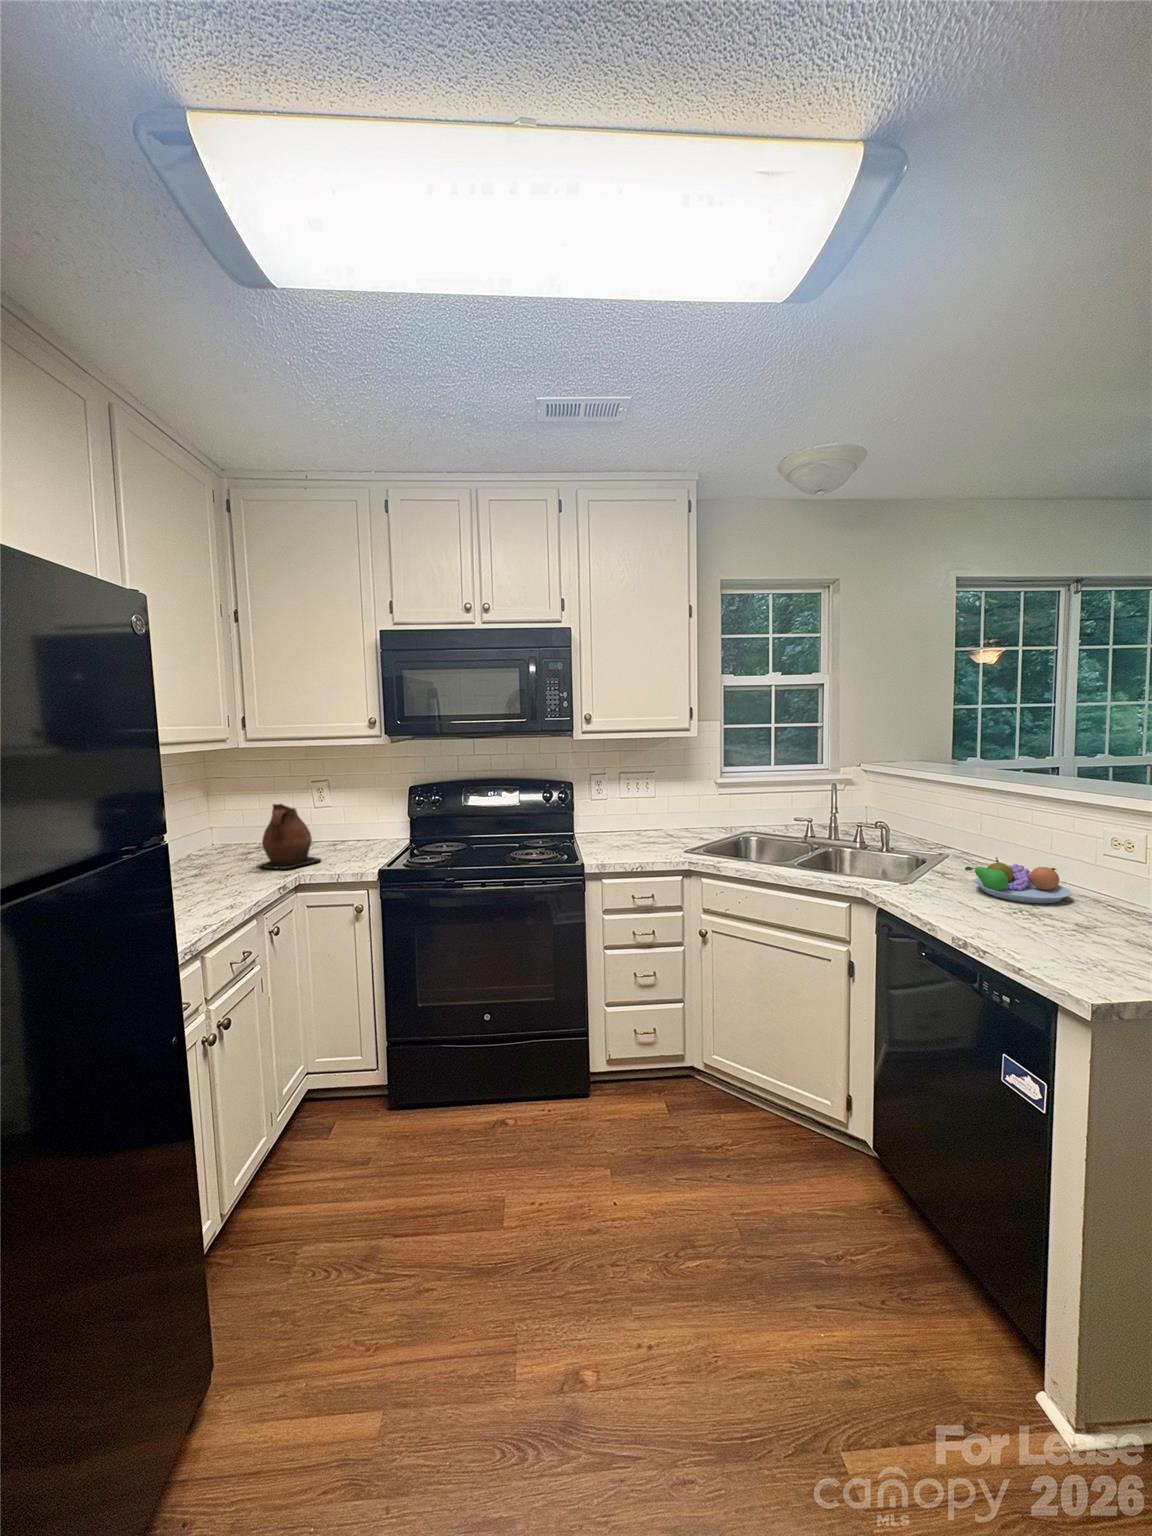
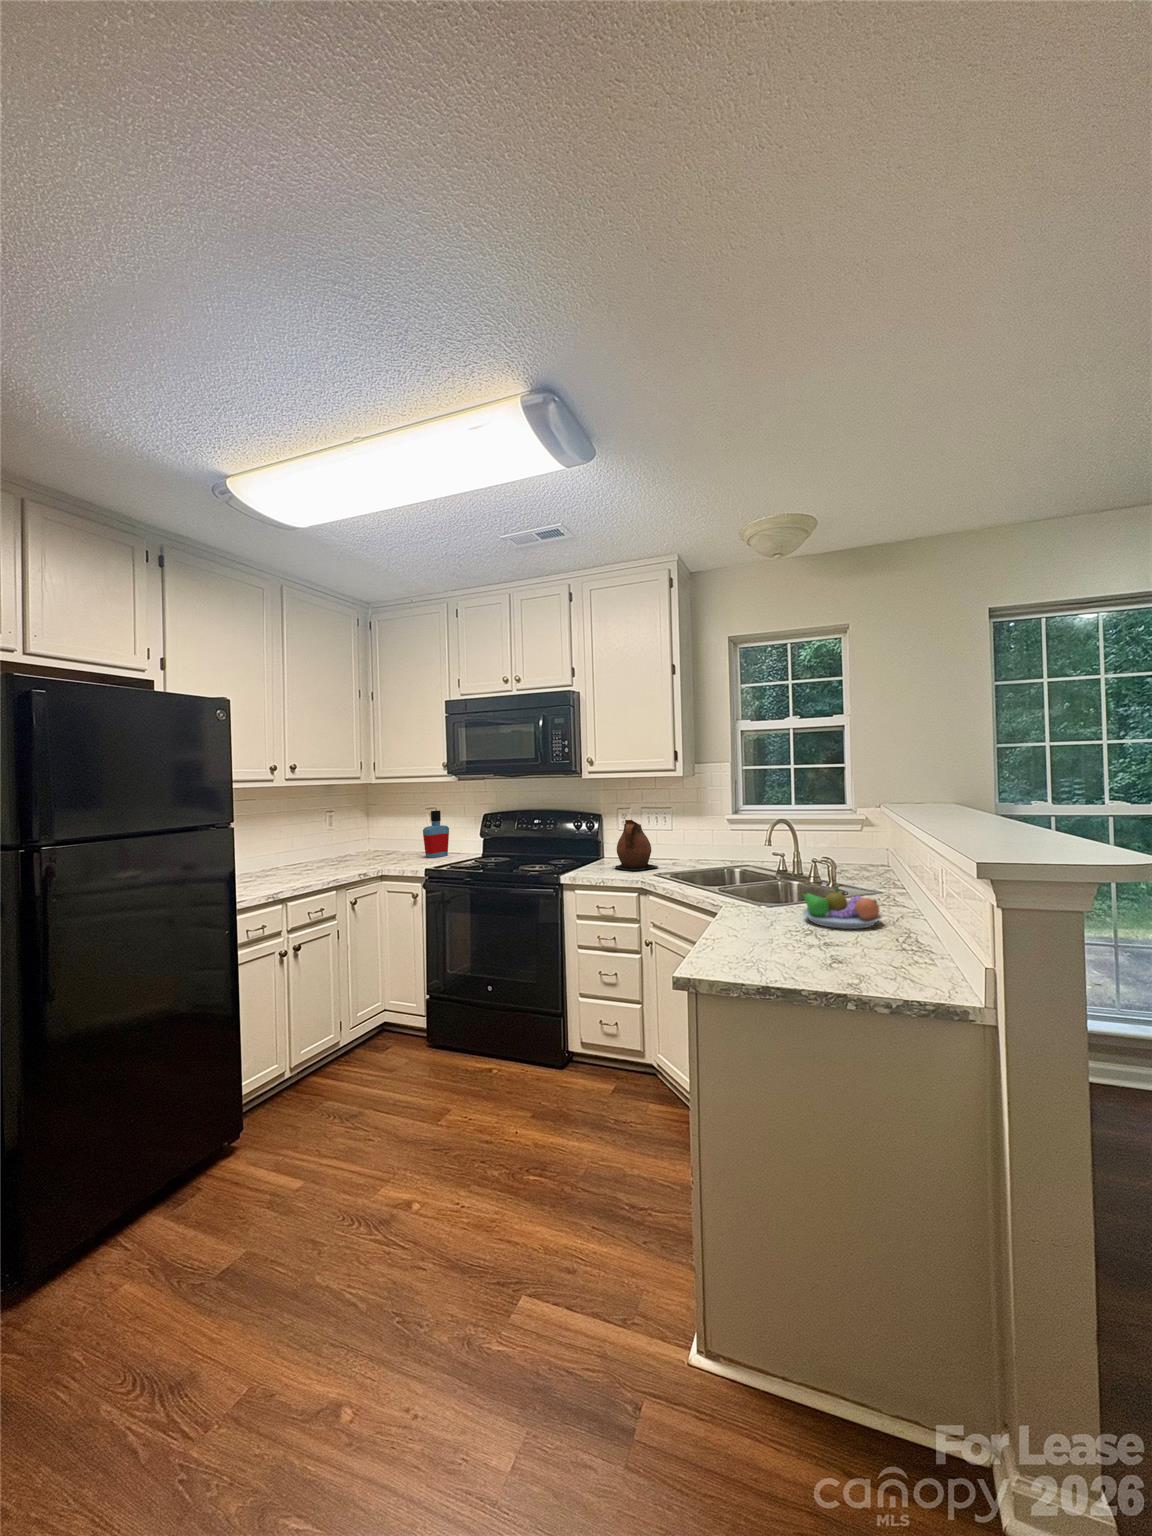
bottle: none [325,784,358,850] -> present [423,811,449,858]
ceramic pitcher: present [260,804,321,869] -> present [614,820,658,870]

